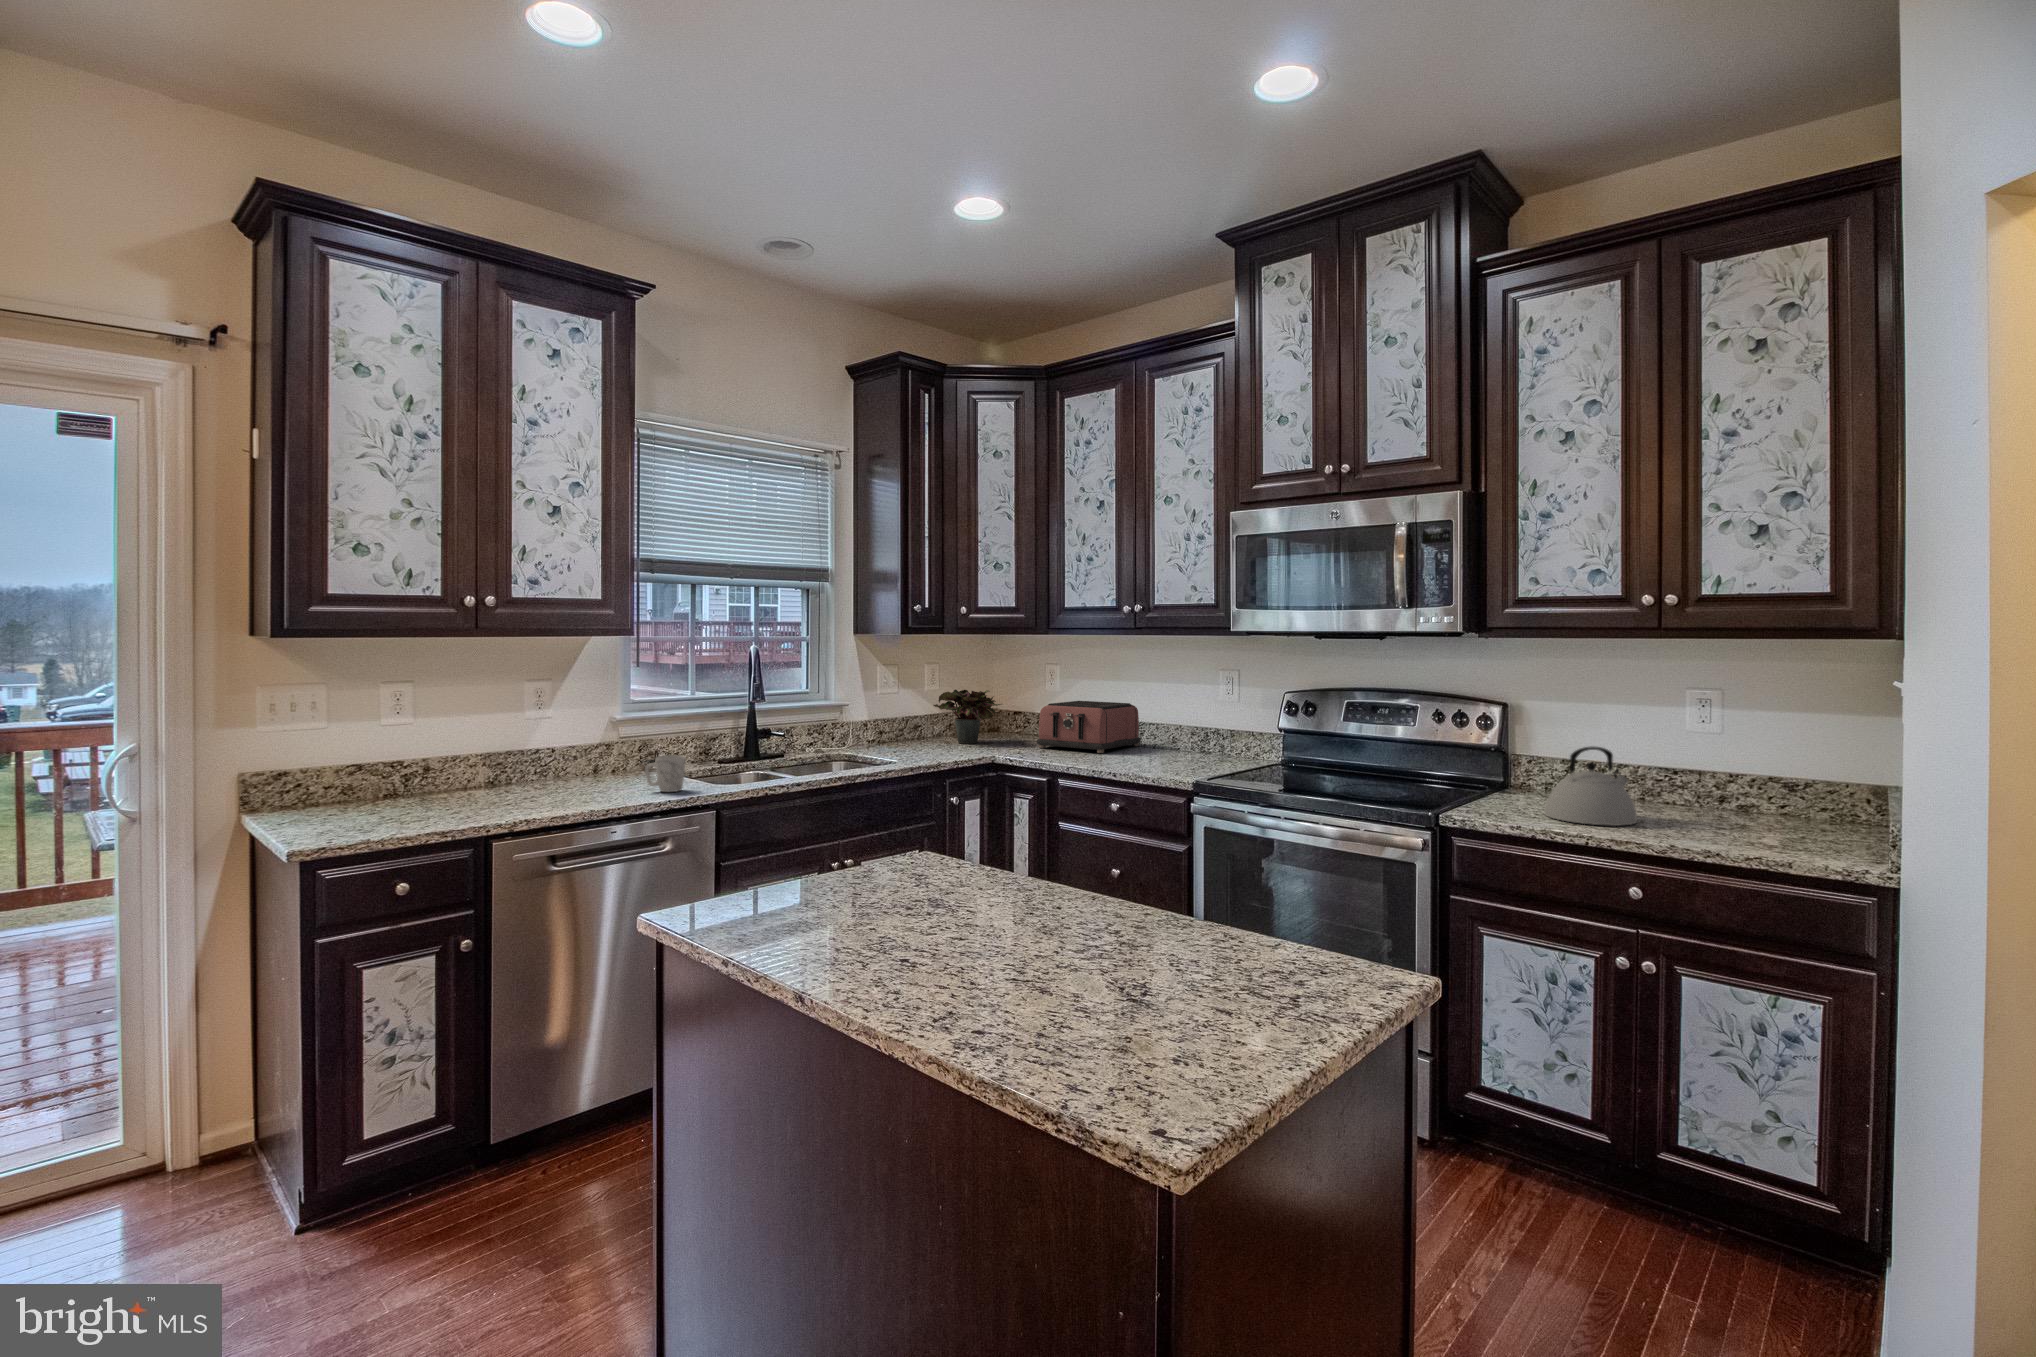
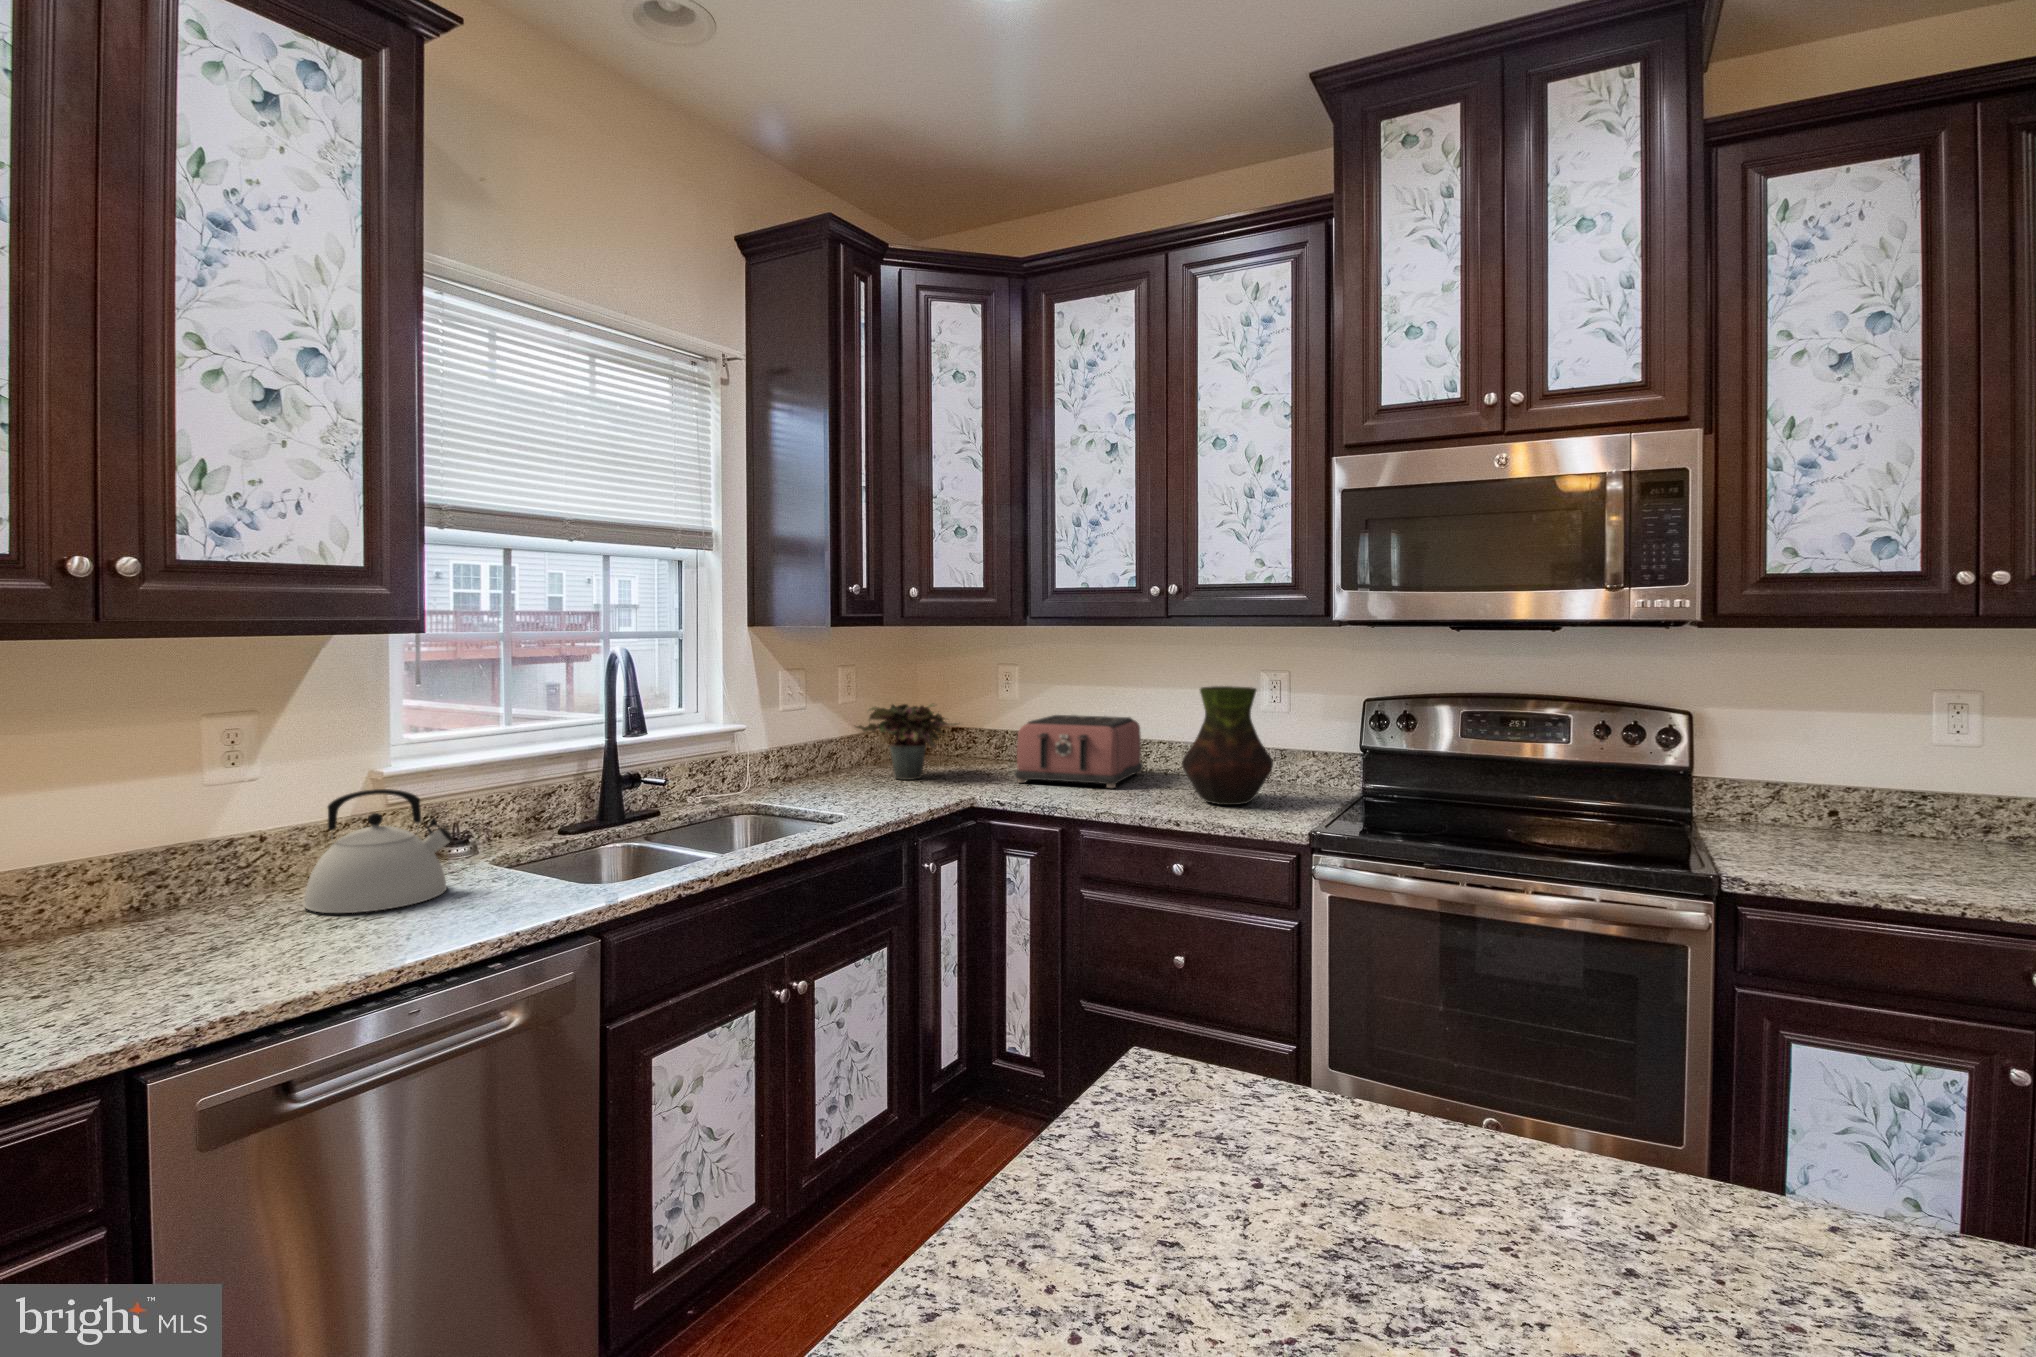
vase: none [1138,679,1203,765] -> present [1182,686,1273,805]
kettle: present [1545,747,1637,826] -> present [304,789,452,913]
mug: present [645,755,686,792] -> none [467,843,544,912]

